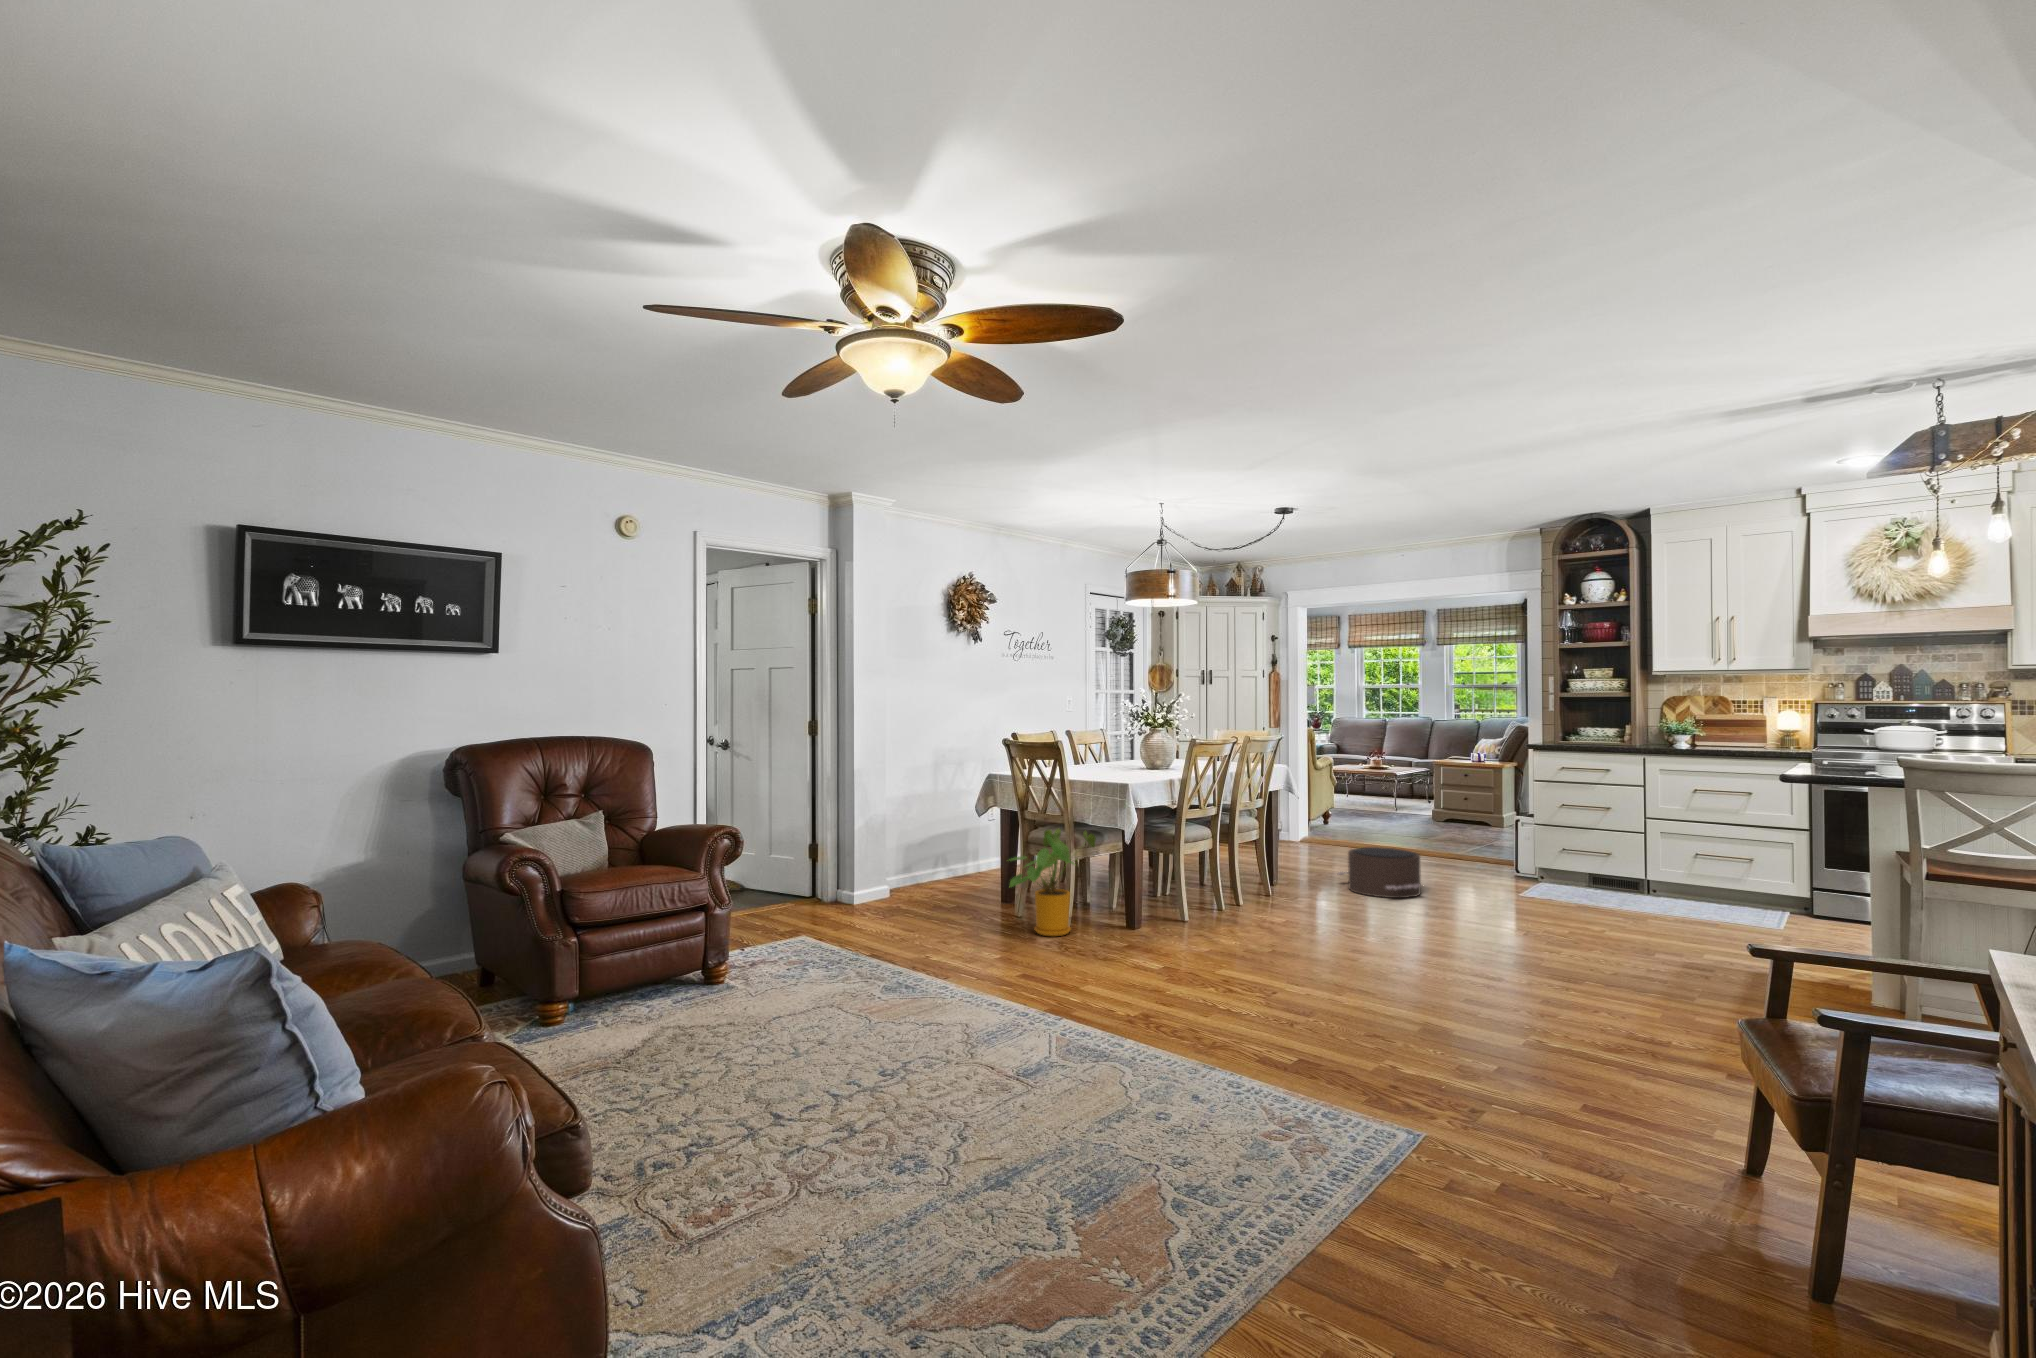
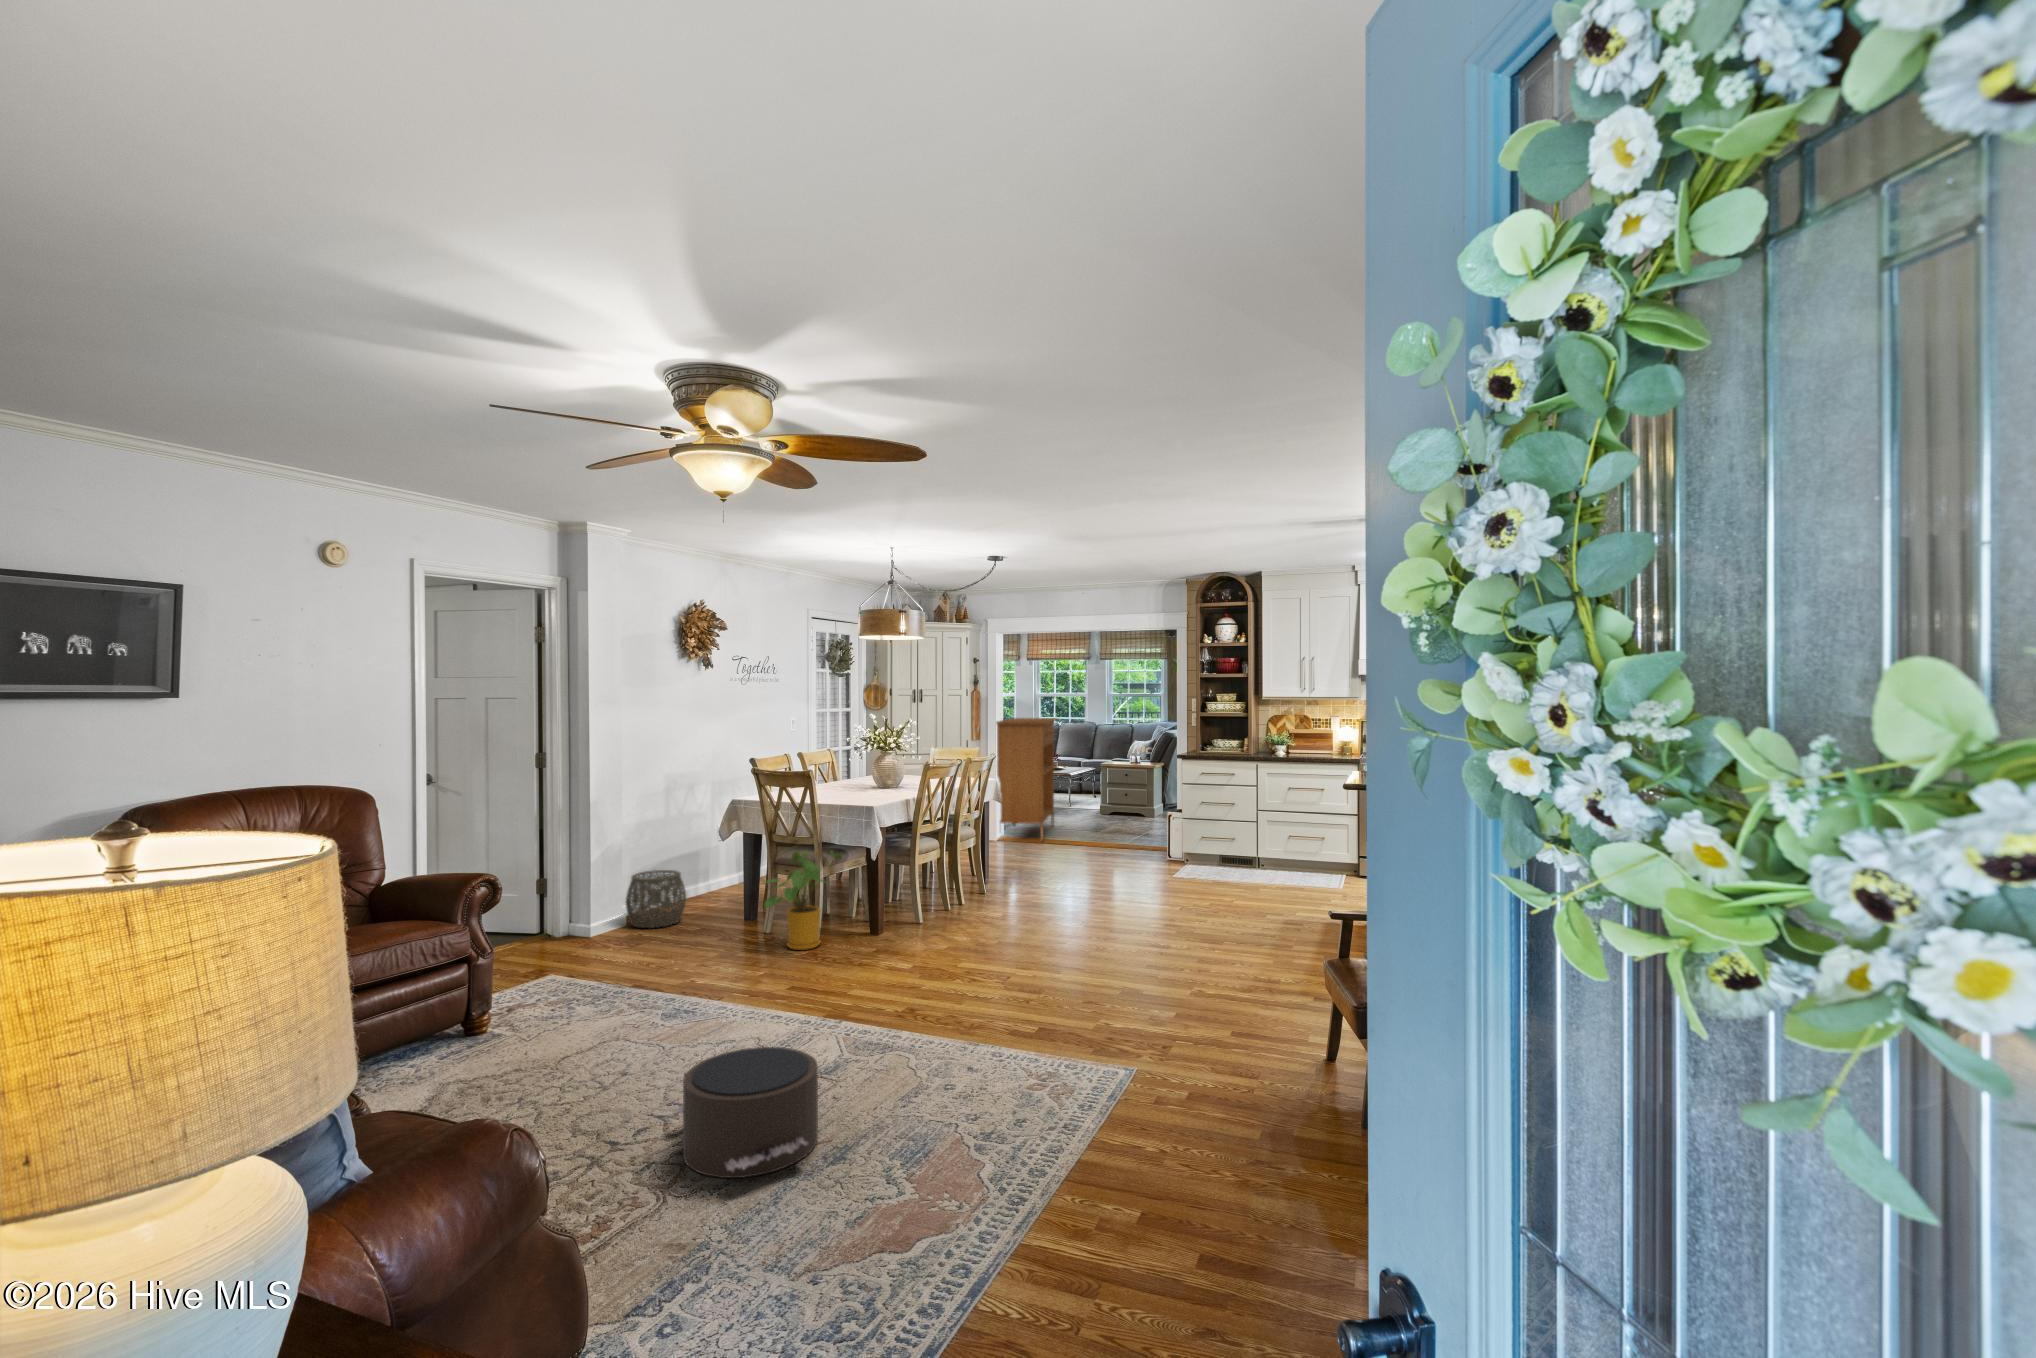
console table: none [1299,705,1379,846] -> present [997,718,1058,842]
woven basket: none [889,843,948,901] -> present [626,870,686,928]
pouf: present [1338,847,1421,898] -> present [674,1047,818,1178]

